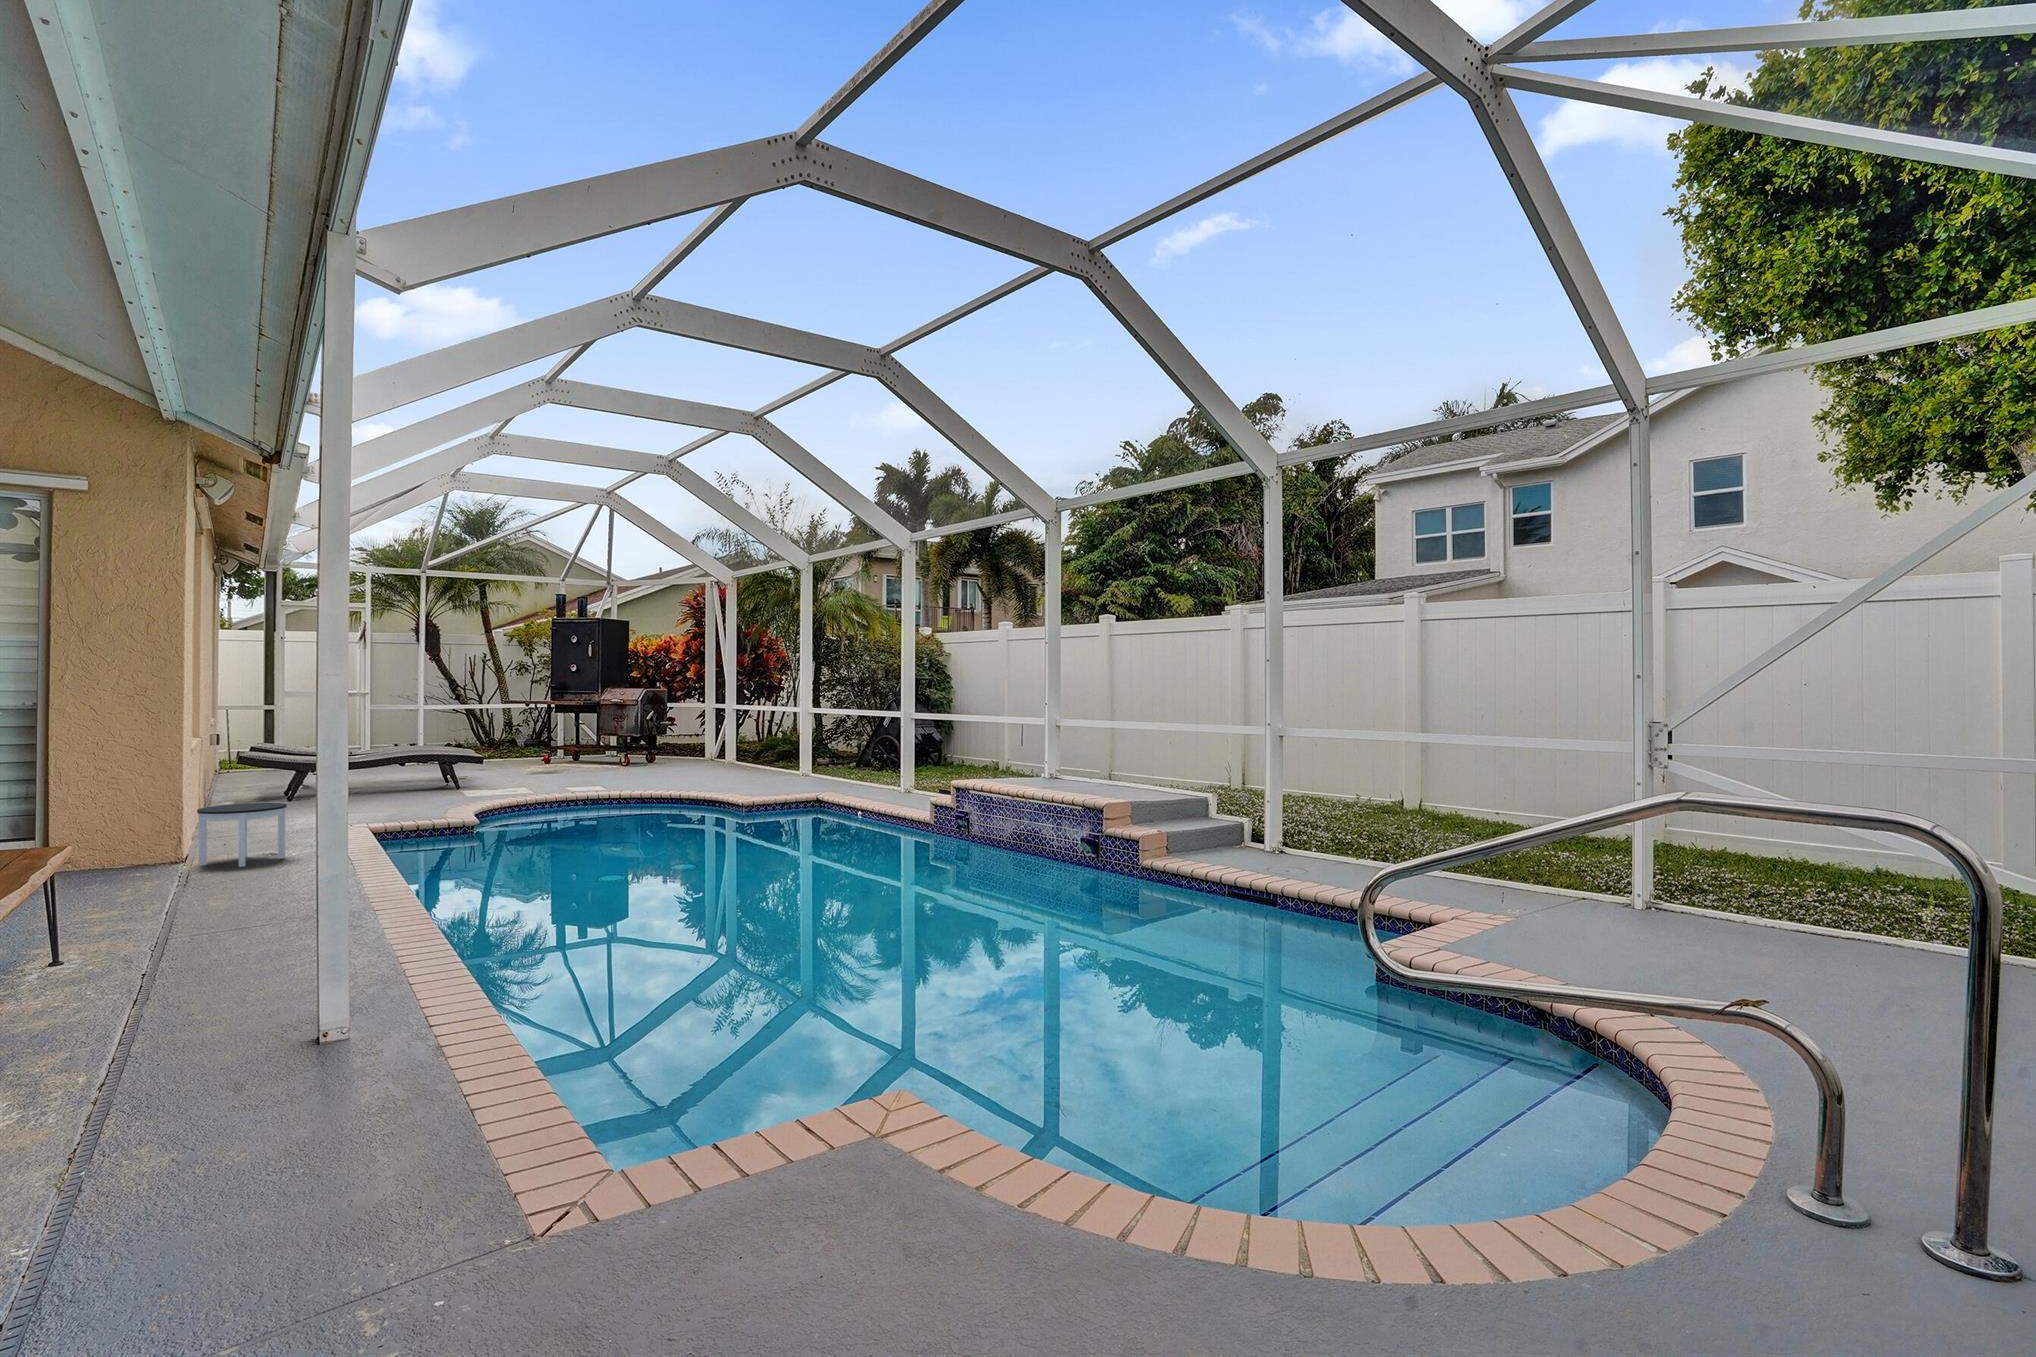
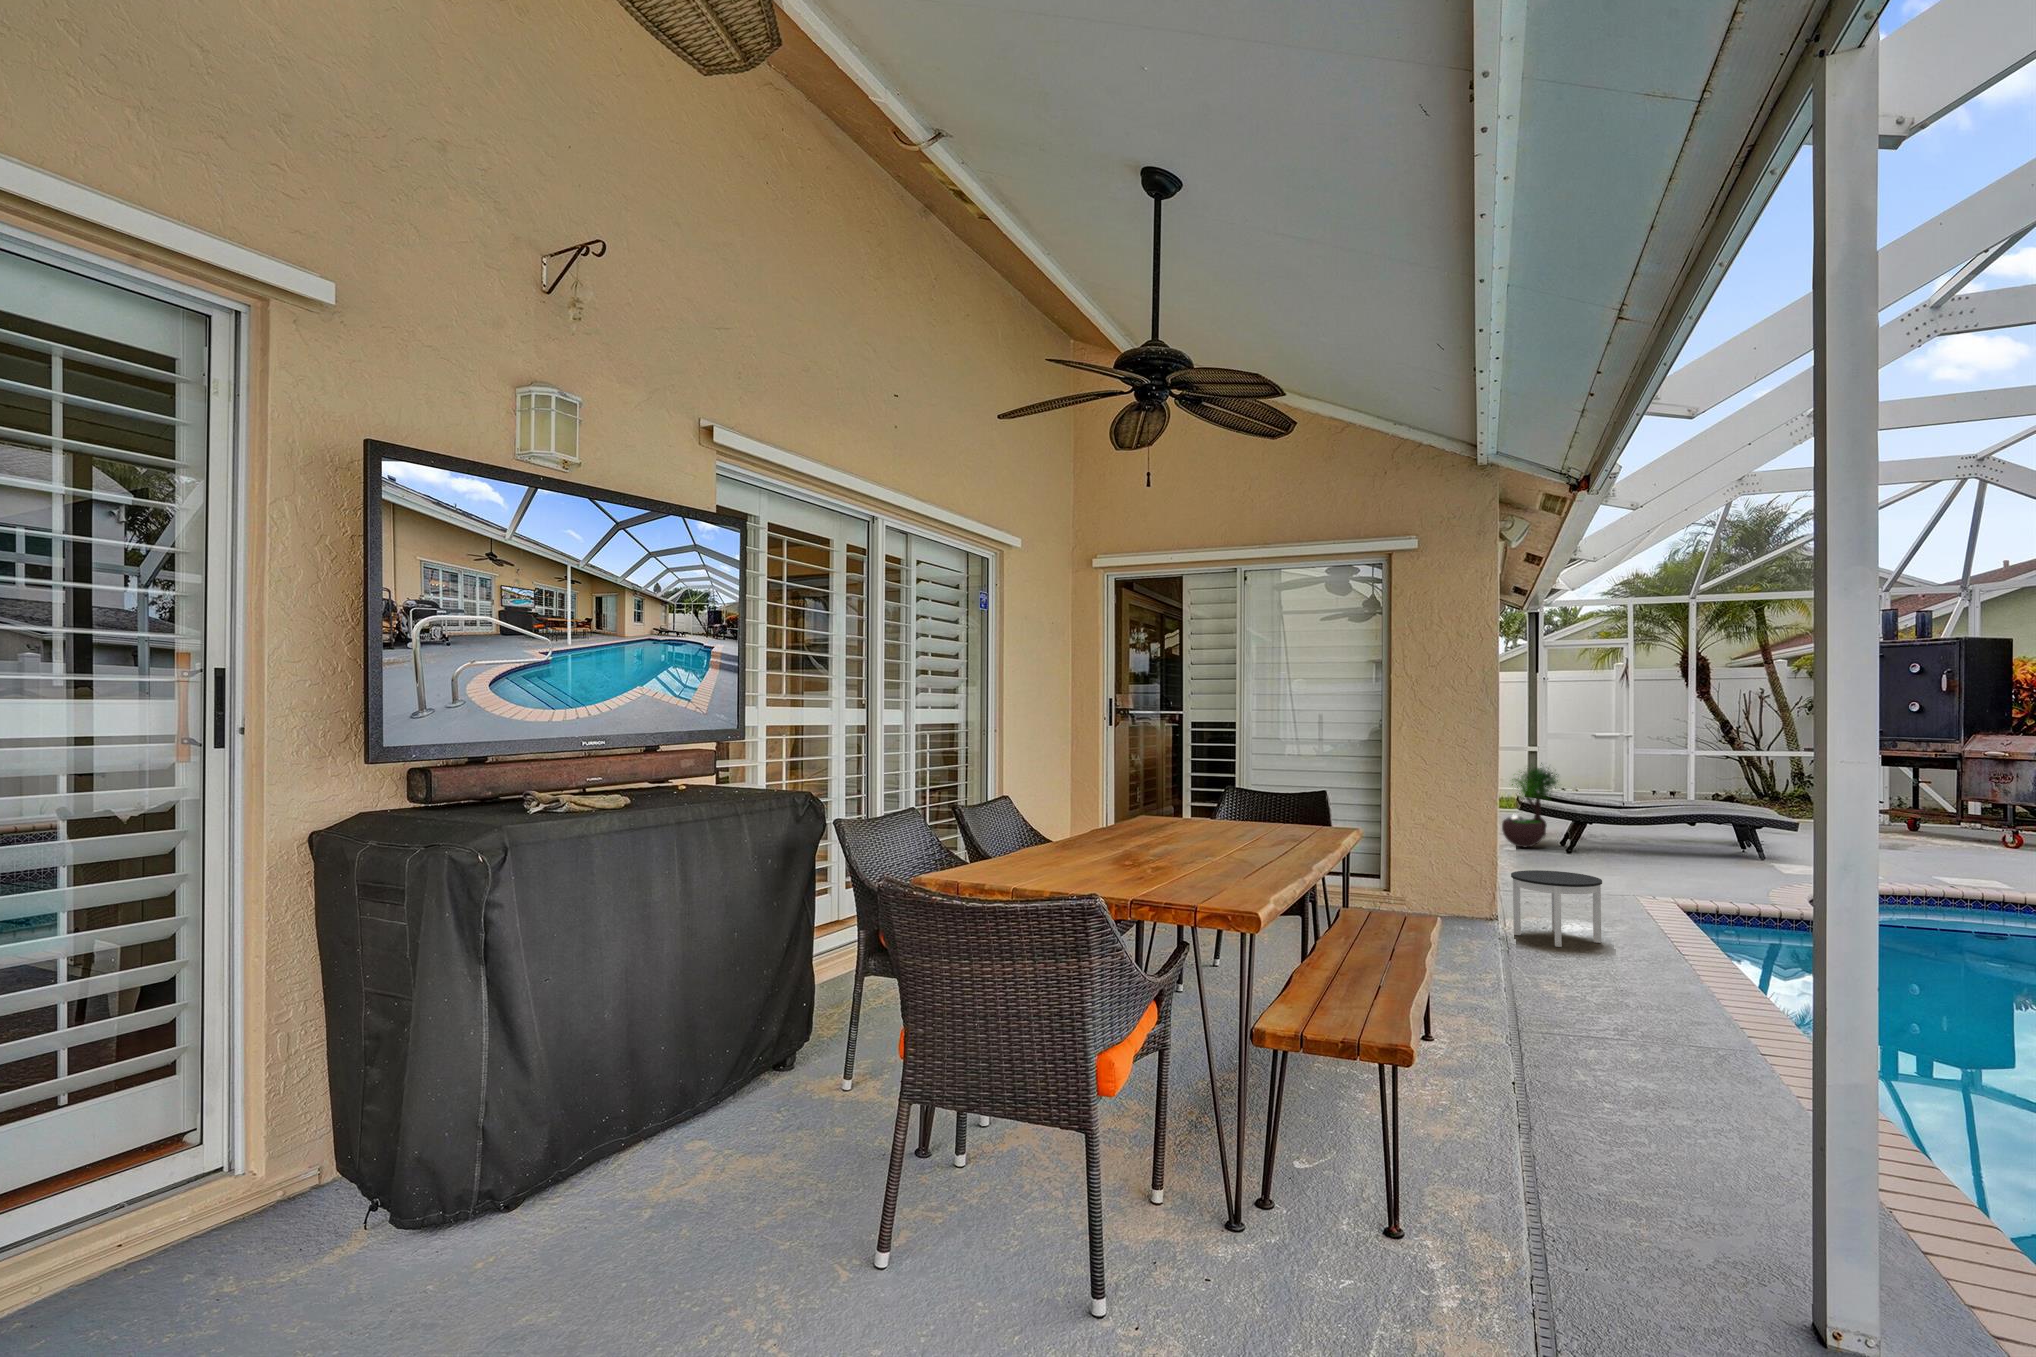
potted tree: none [212,714,277,802] -> present [1502,763,1558,847]

